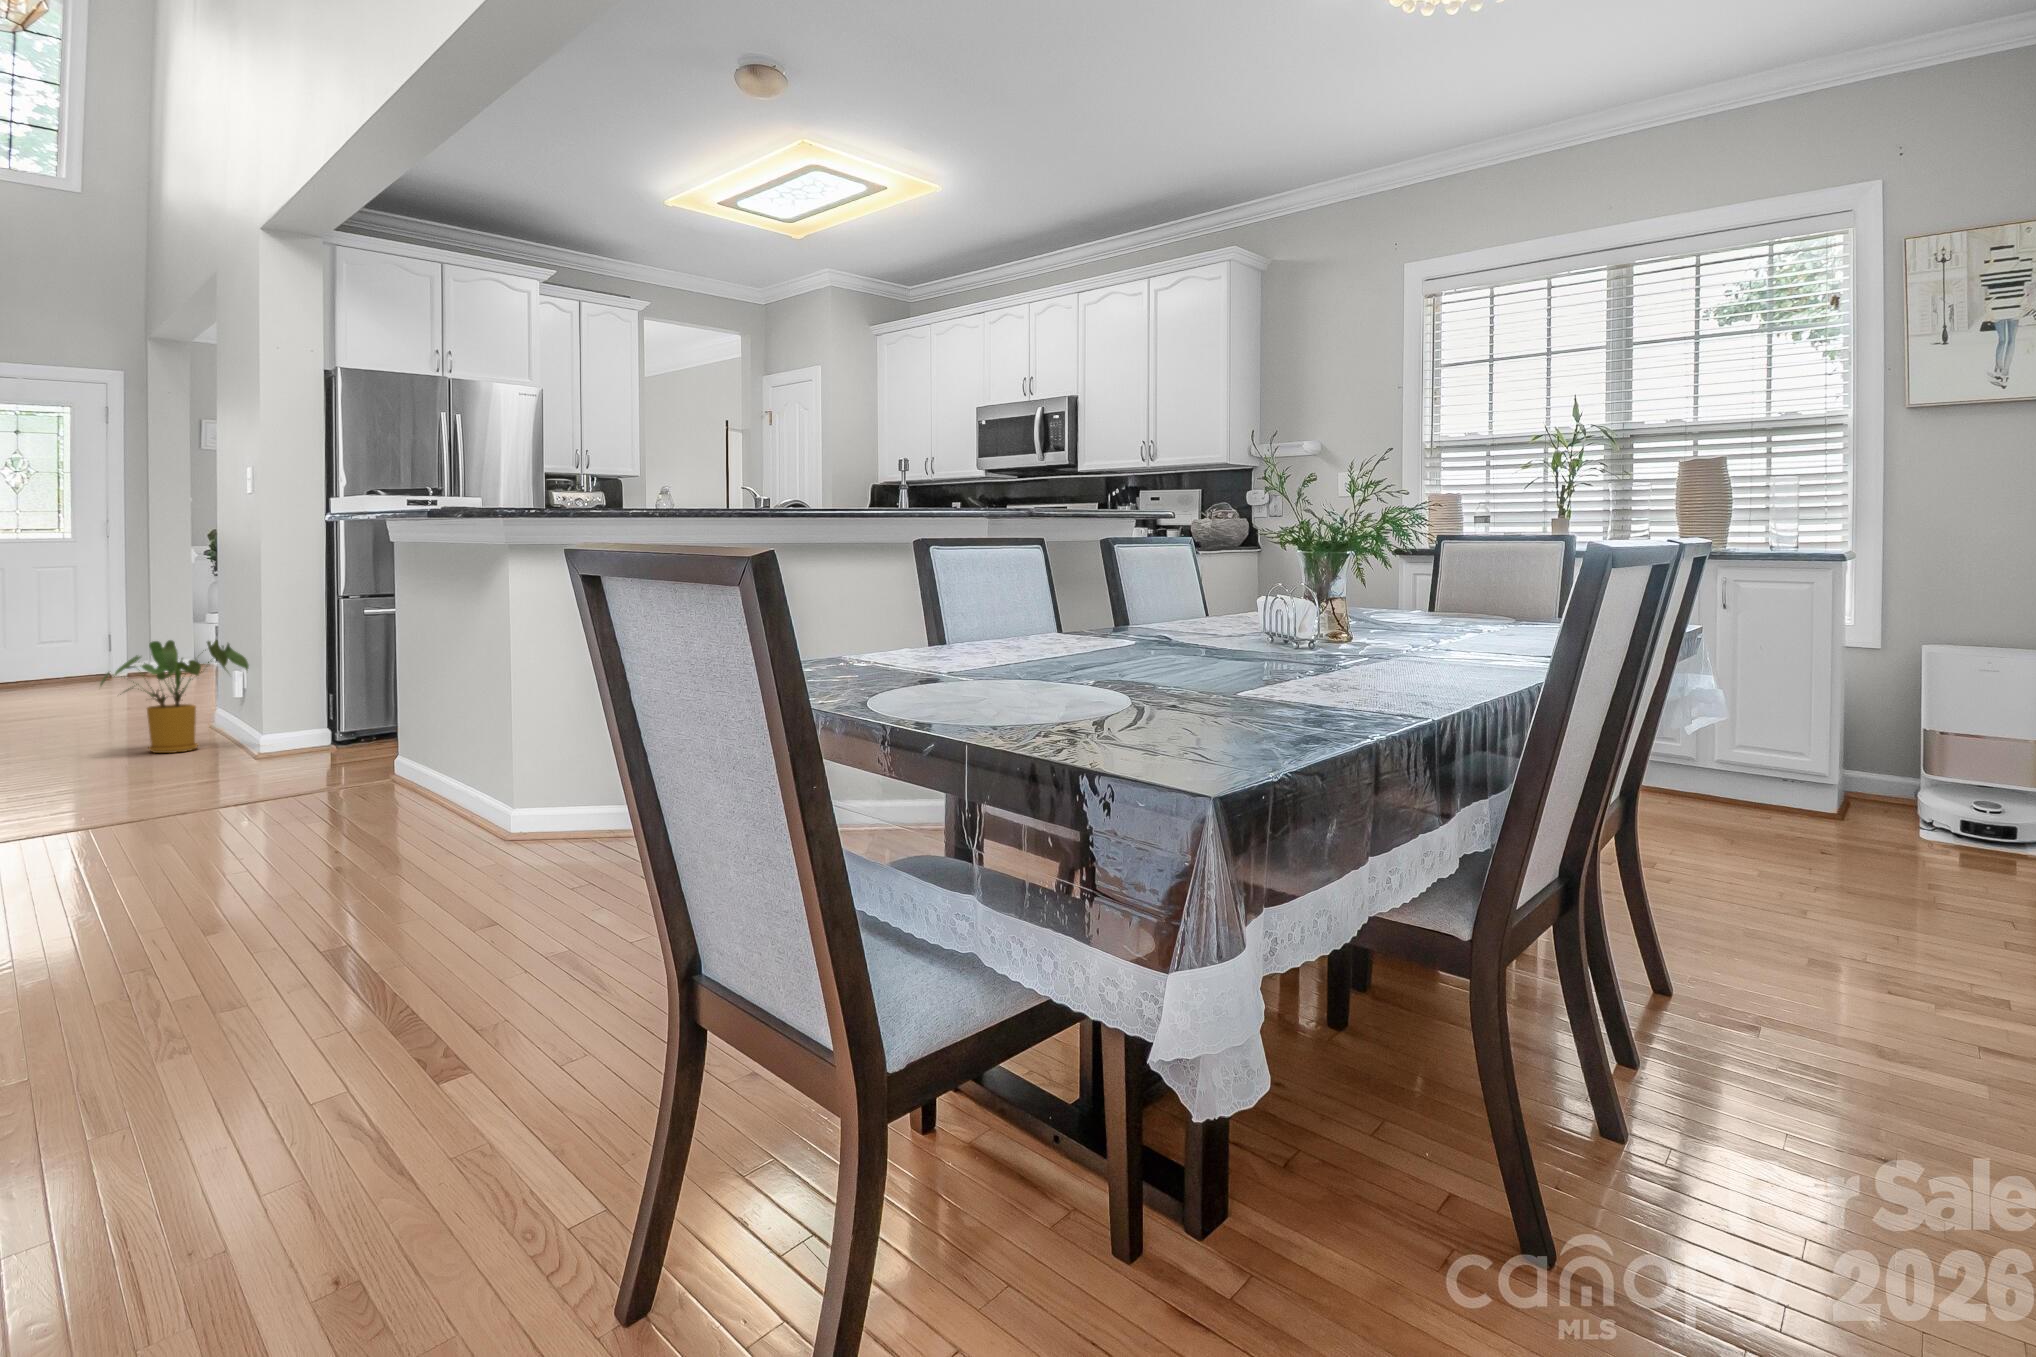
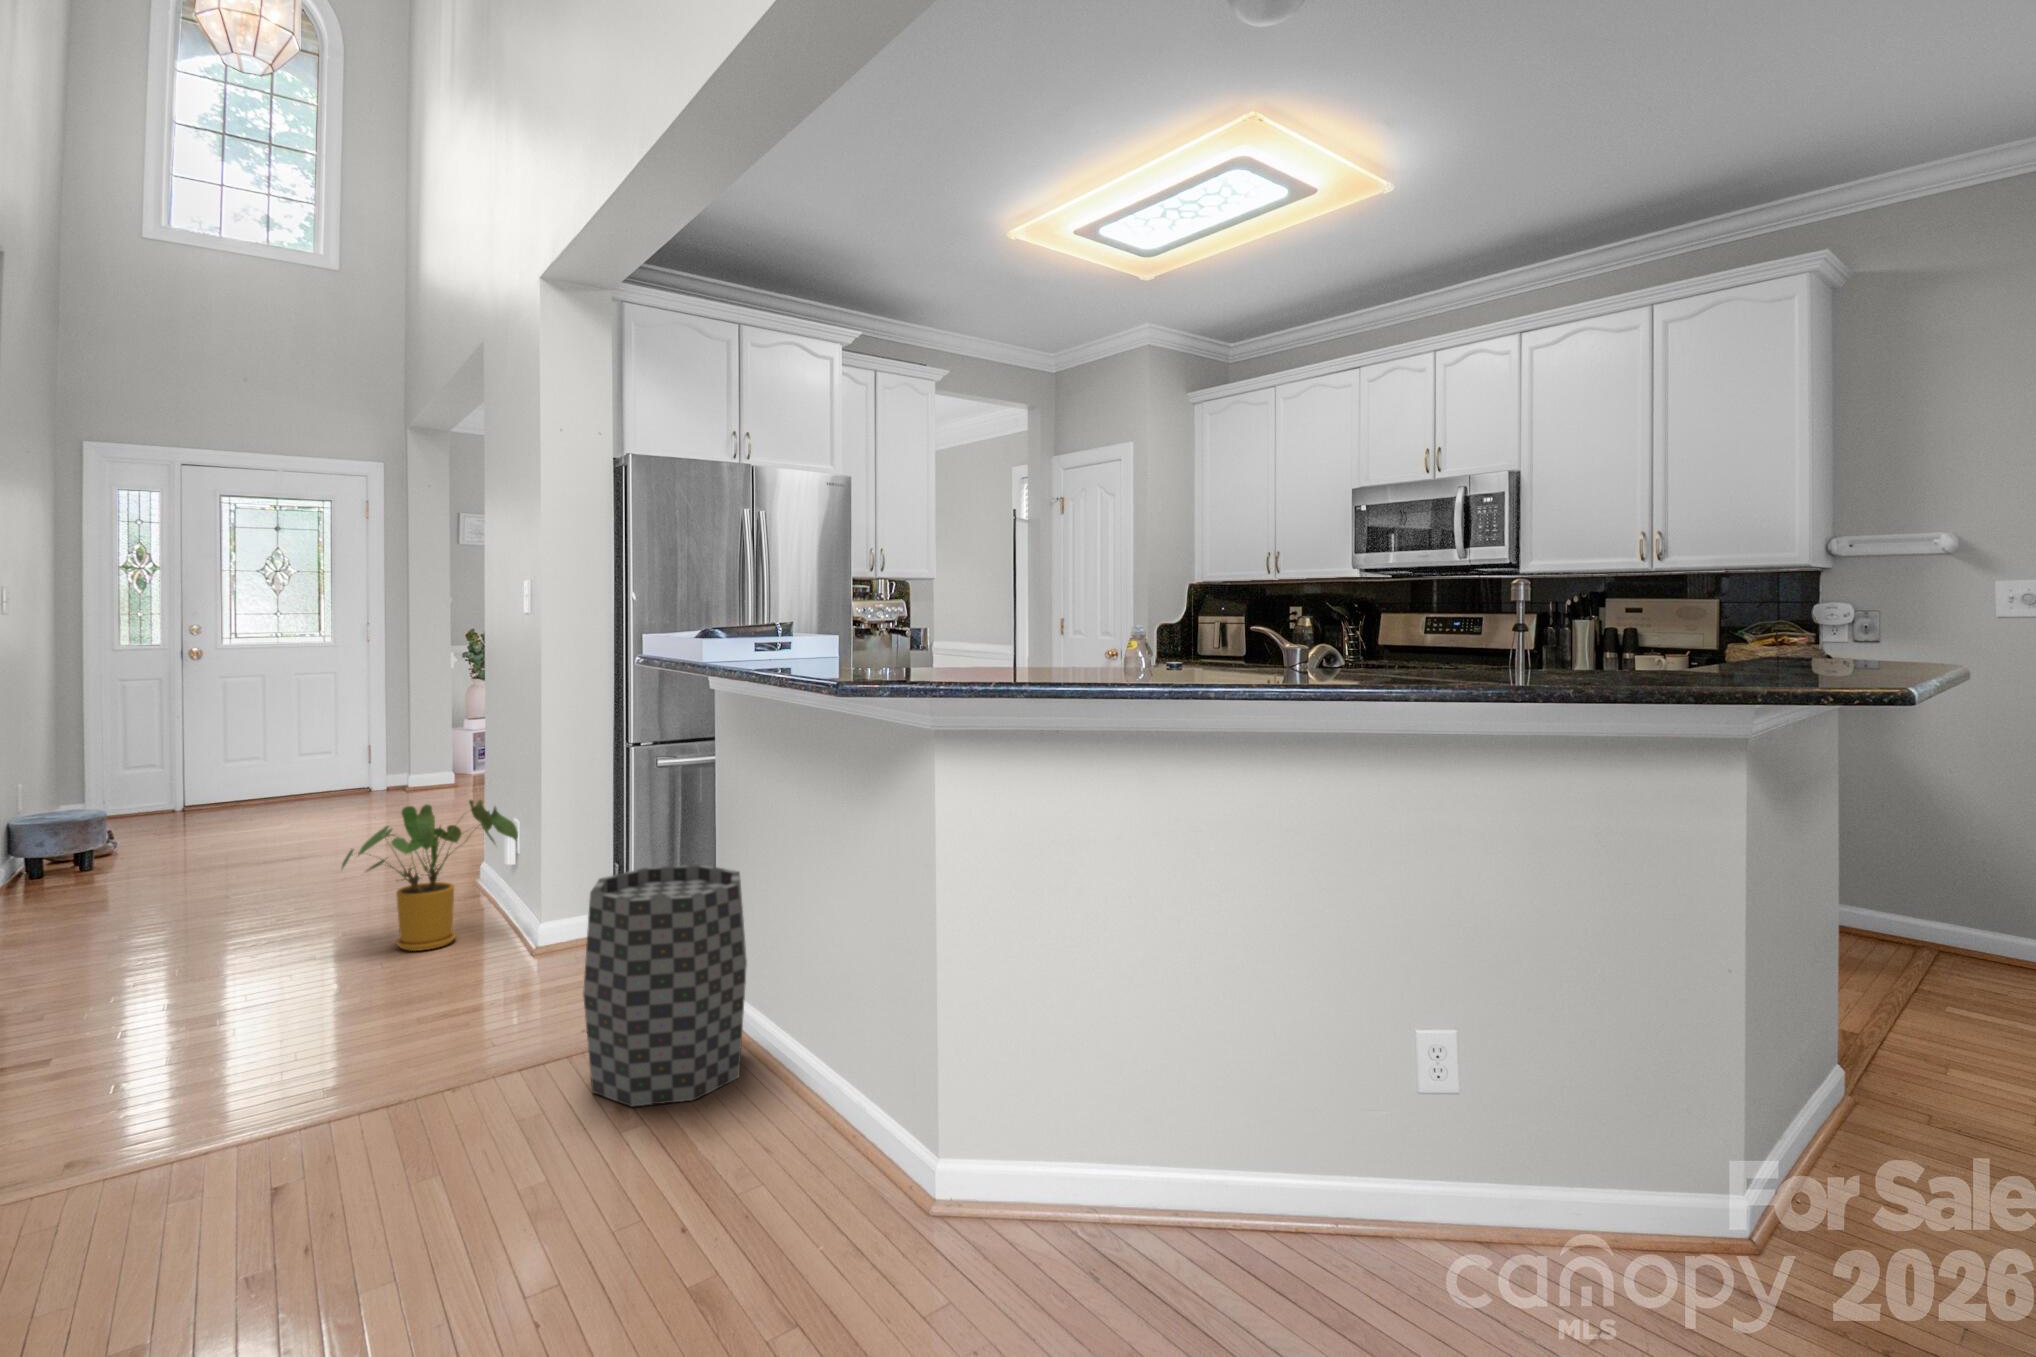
trash can: none [286,656,411,800] -> present [583,865,747,1107]

